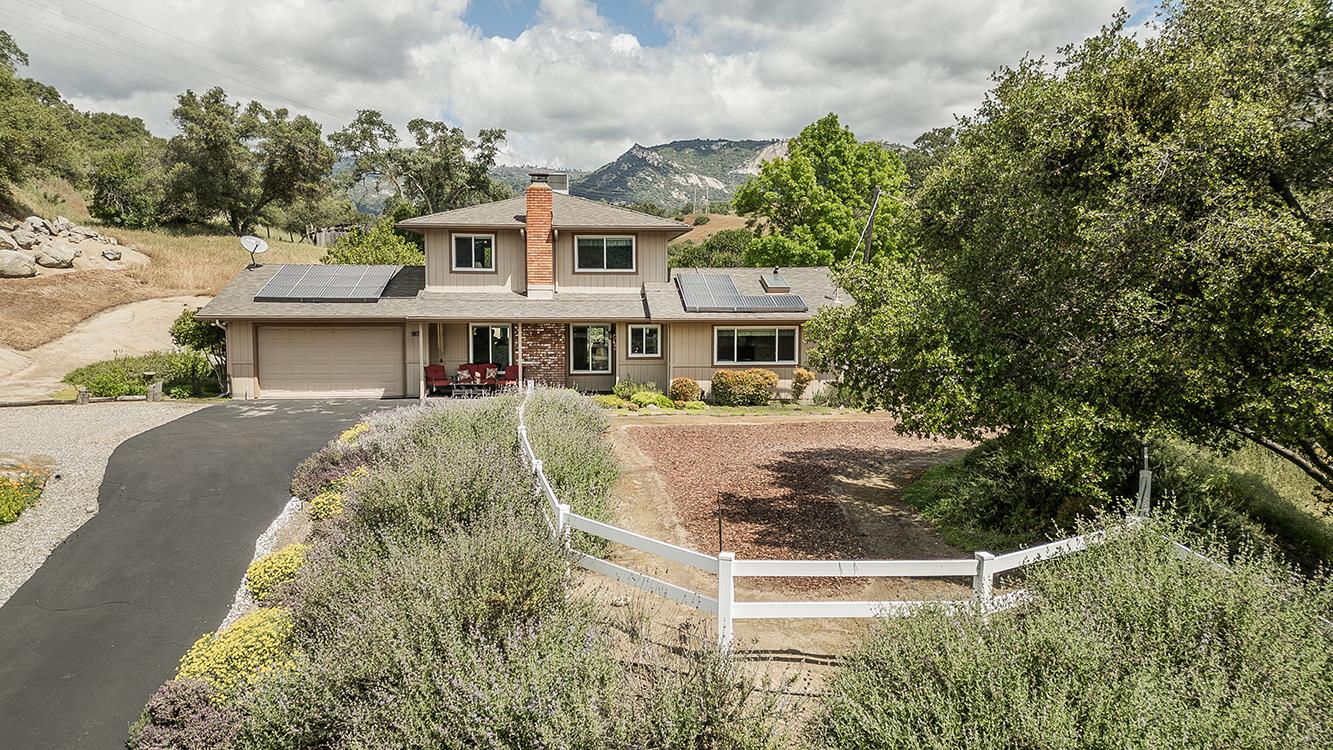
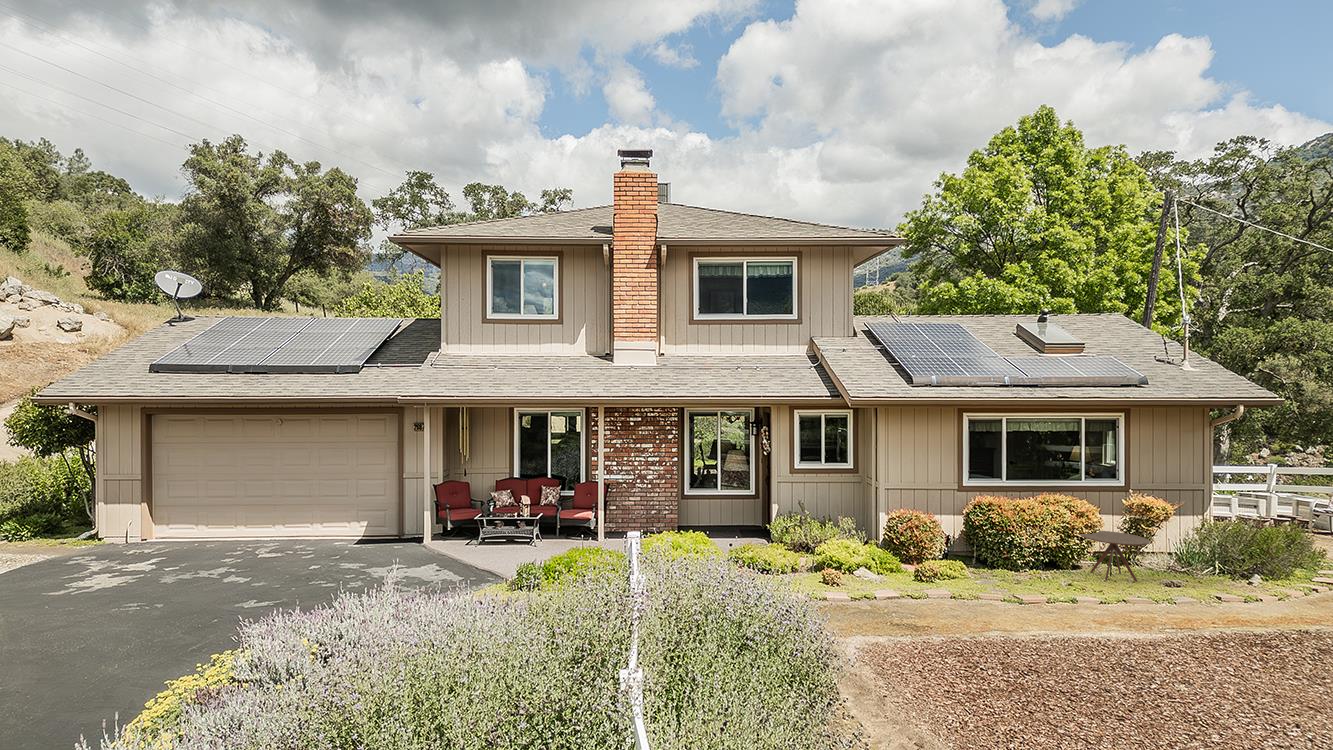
bench: present [191,373,233,399] -> none [24,494,98,543]

